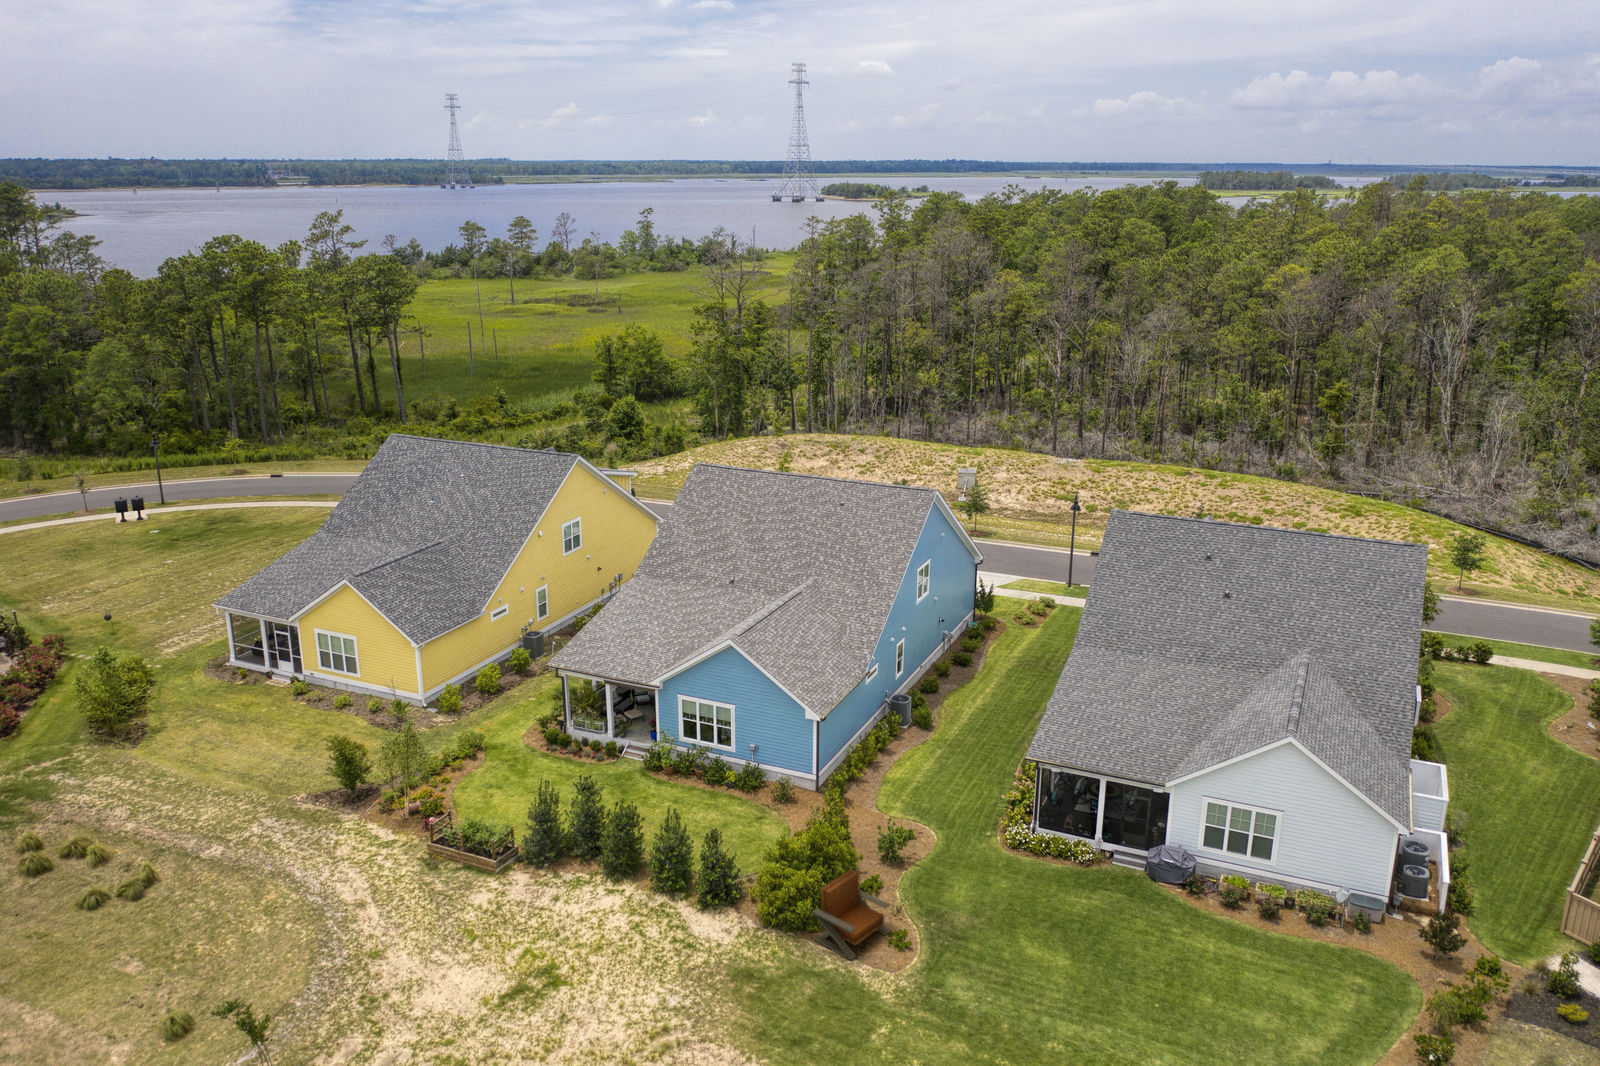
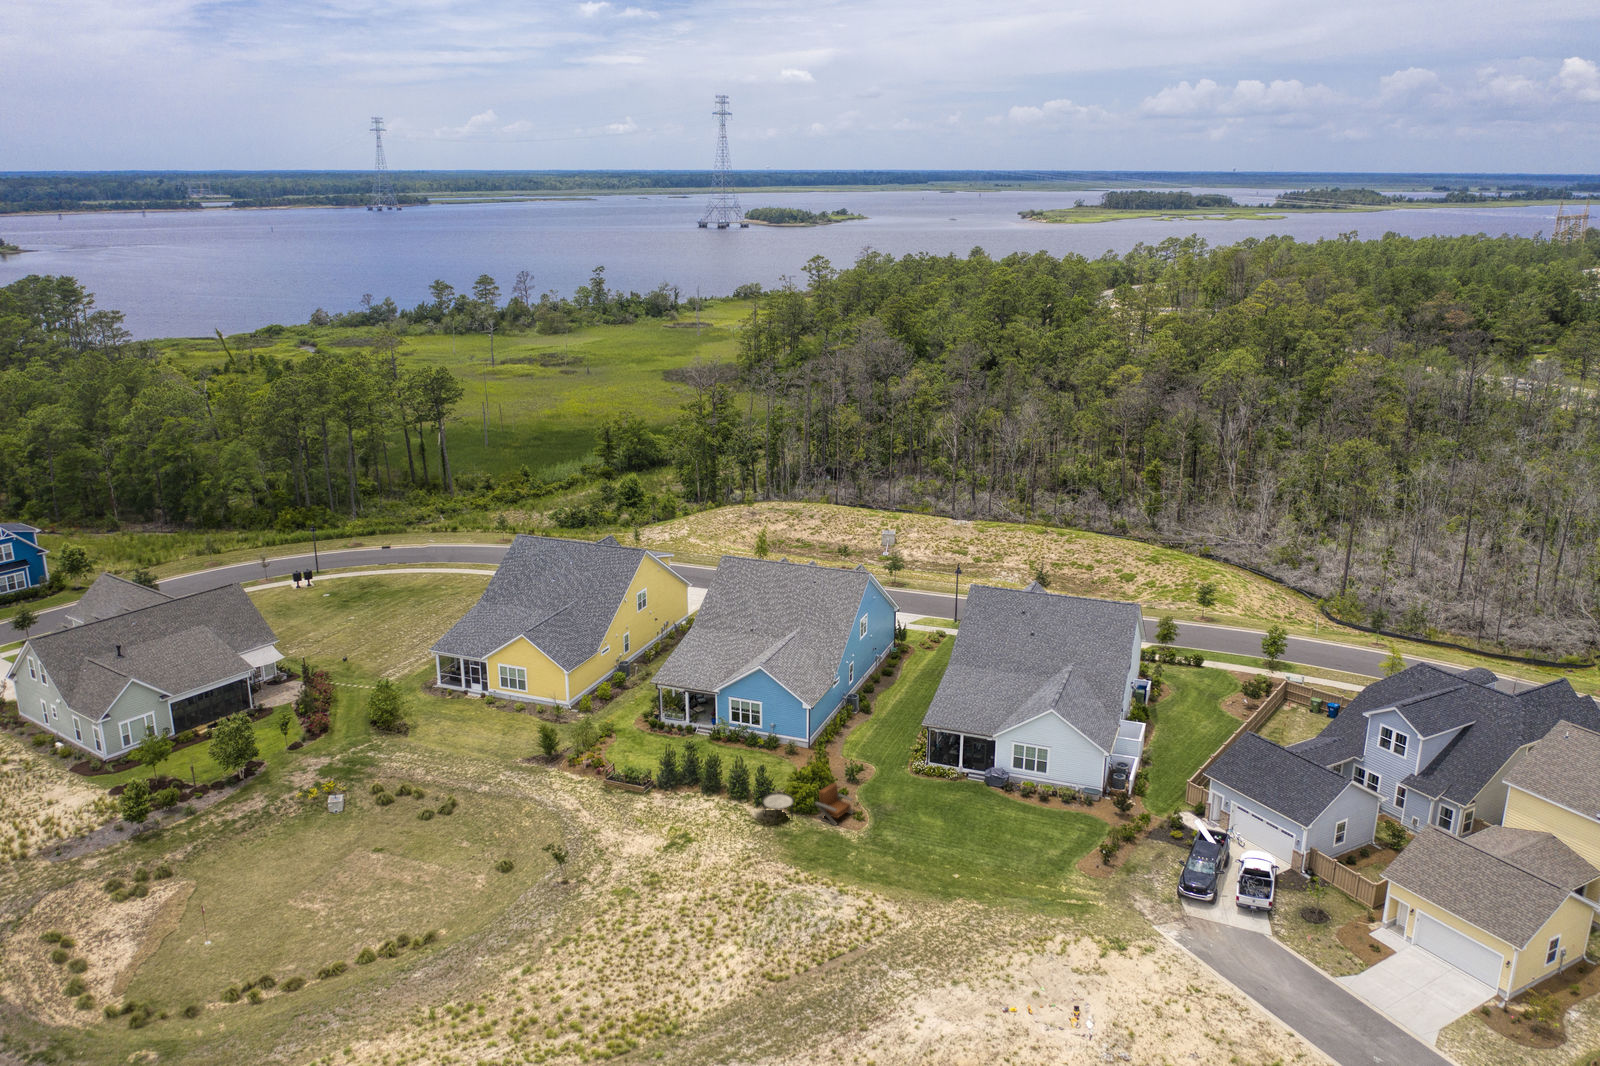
round table: none [707,885,772,953] -> present [762,792,794,824]

